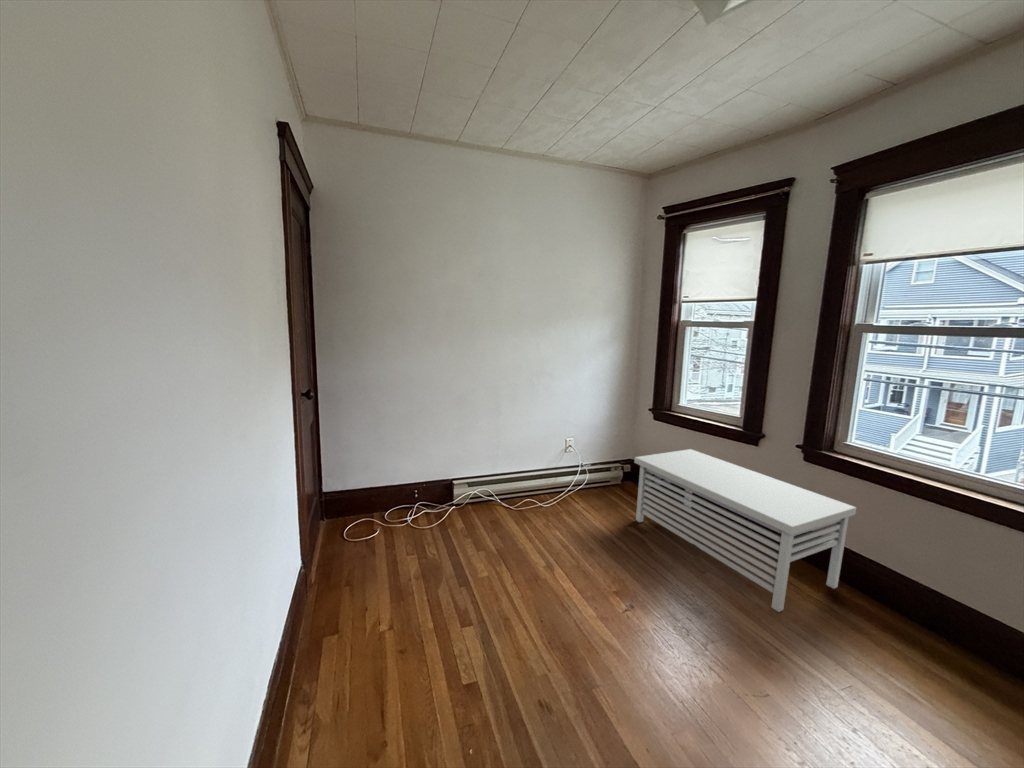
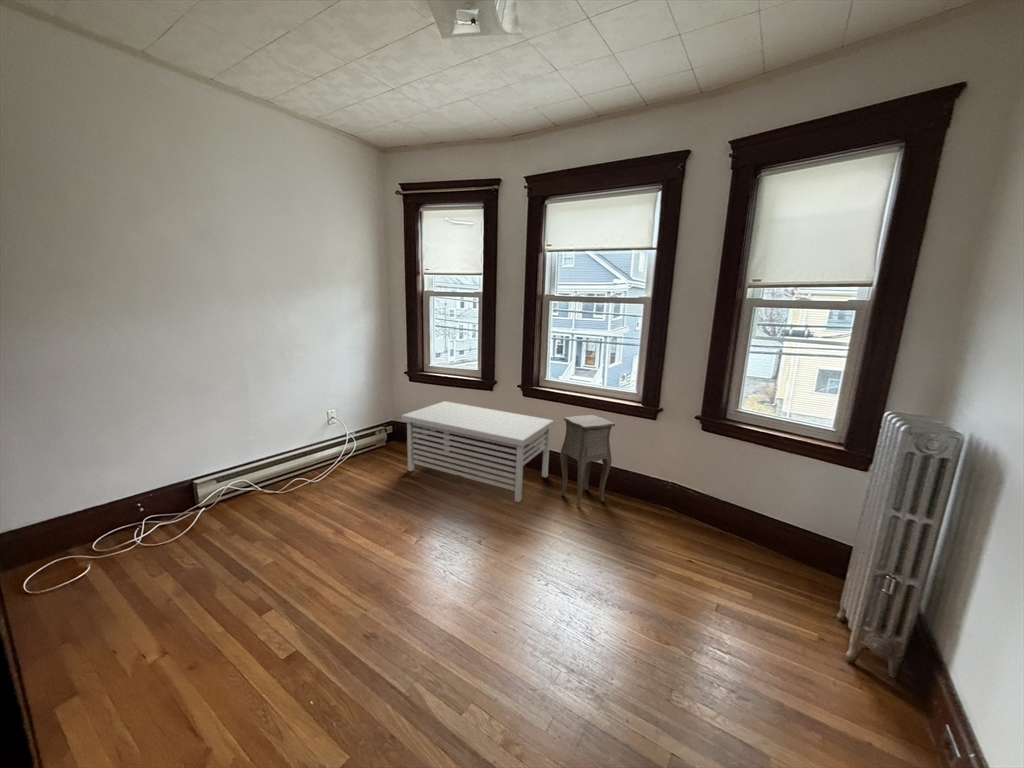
side table: none [858,509,994,683] -> present [560,415,615,513]

